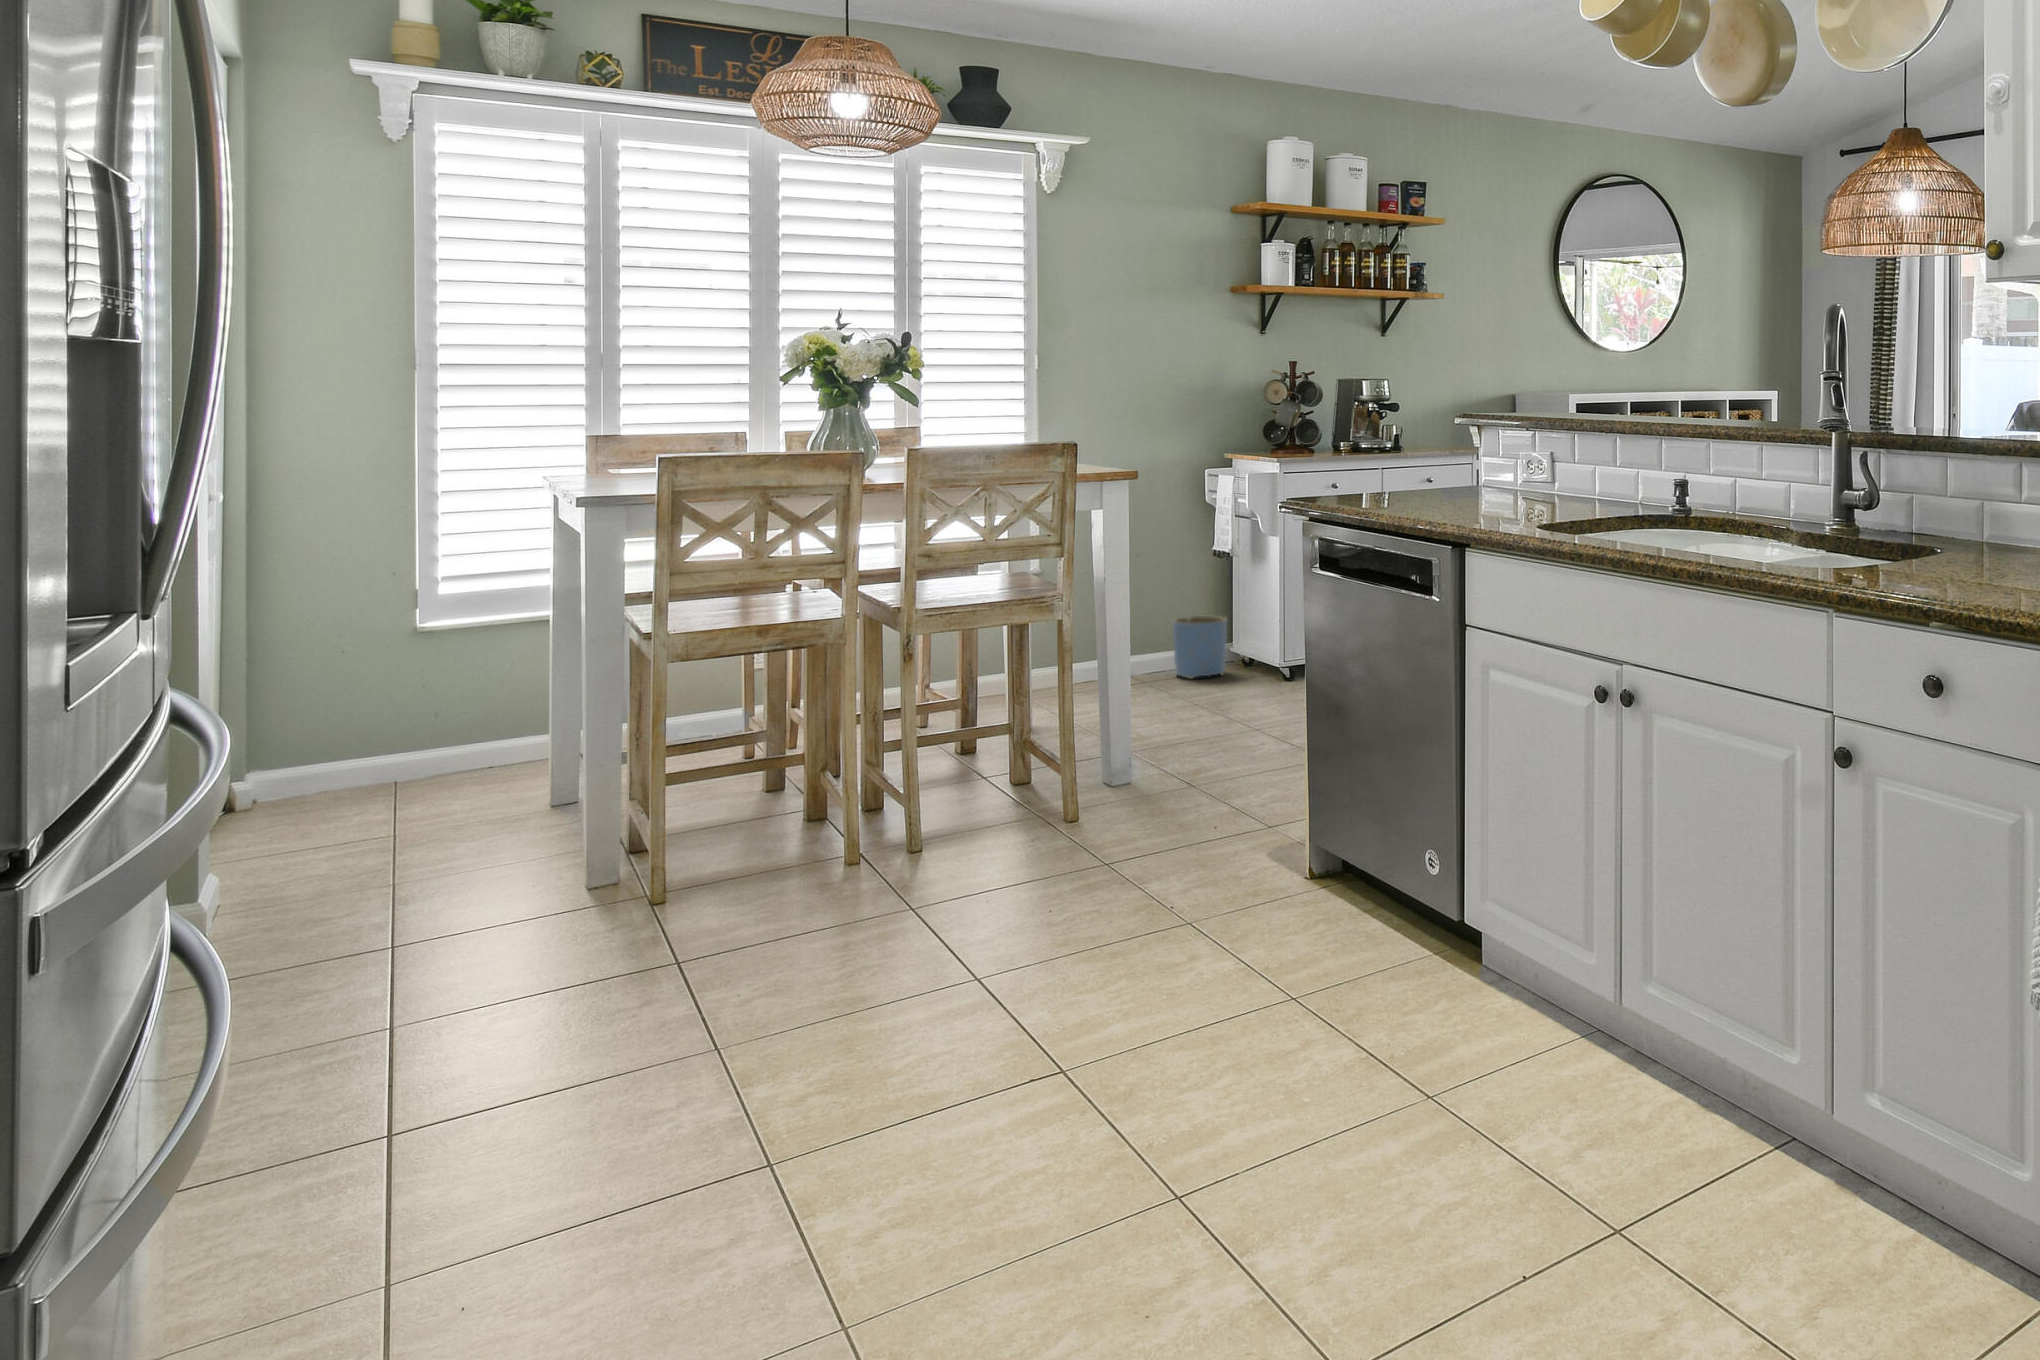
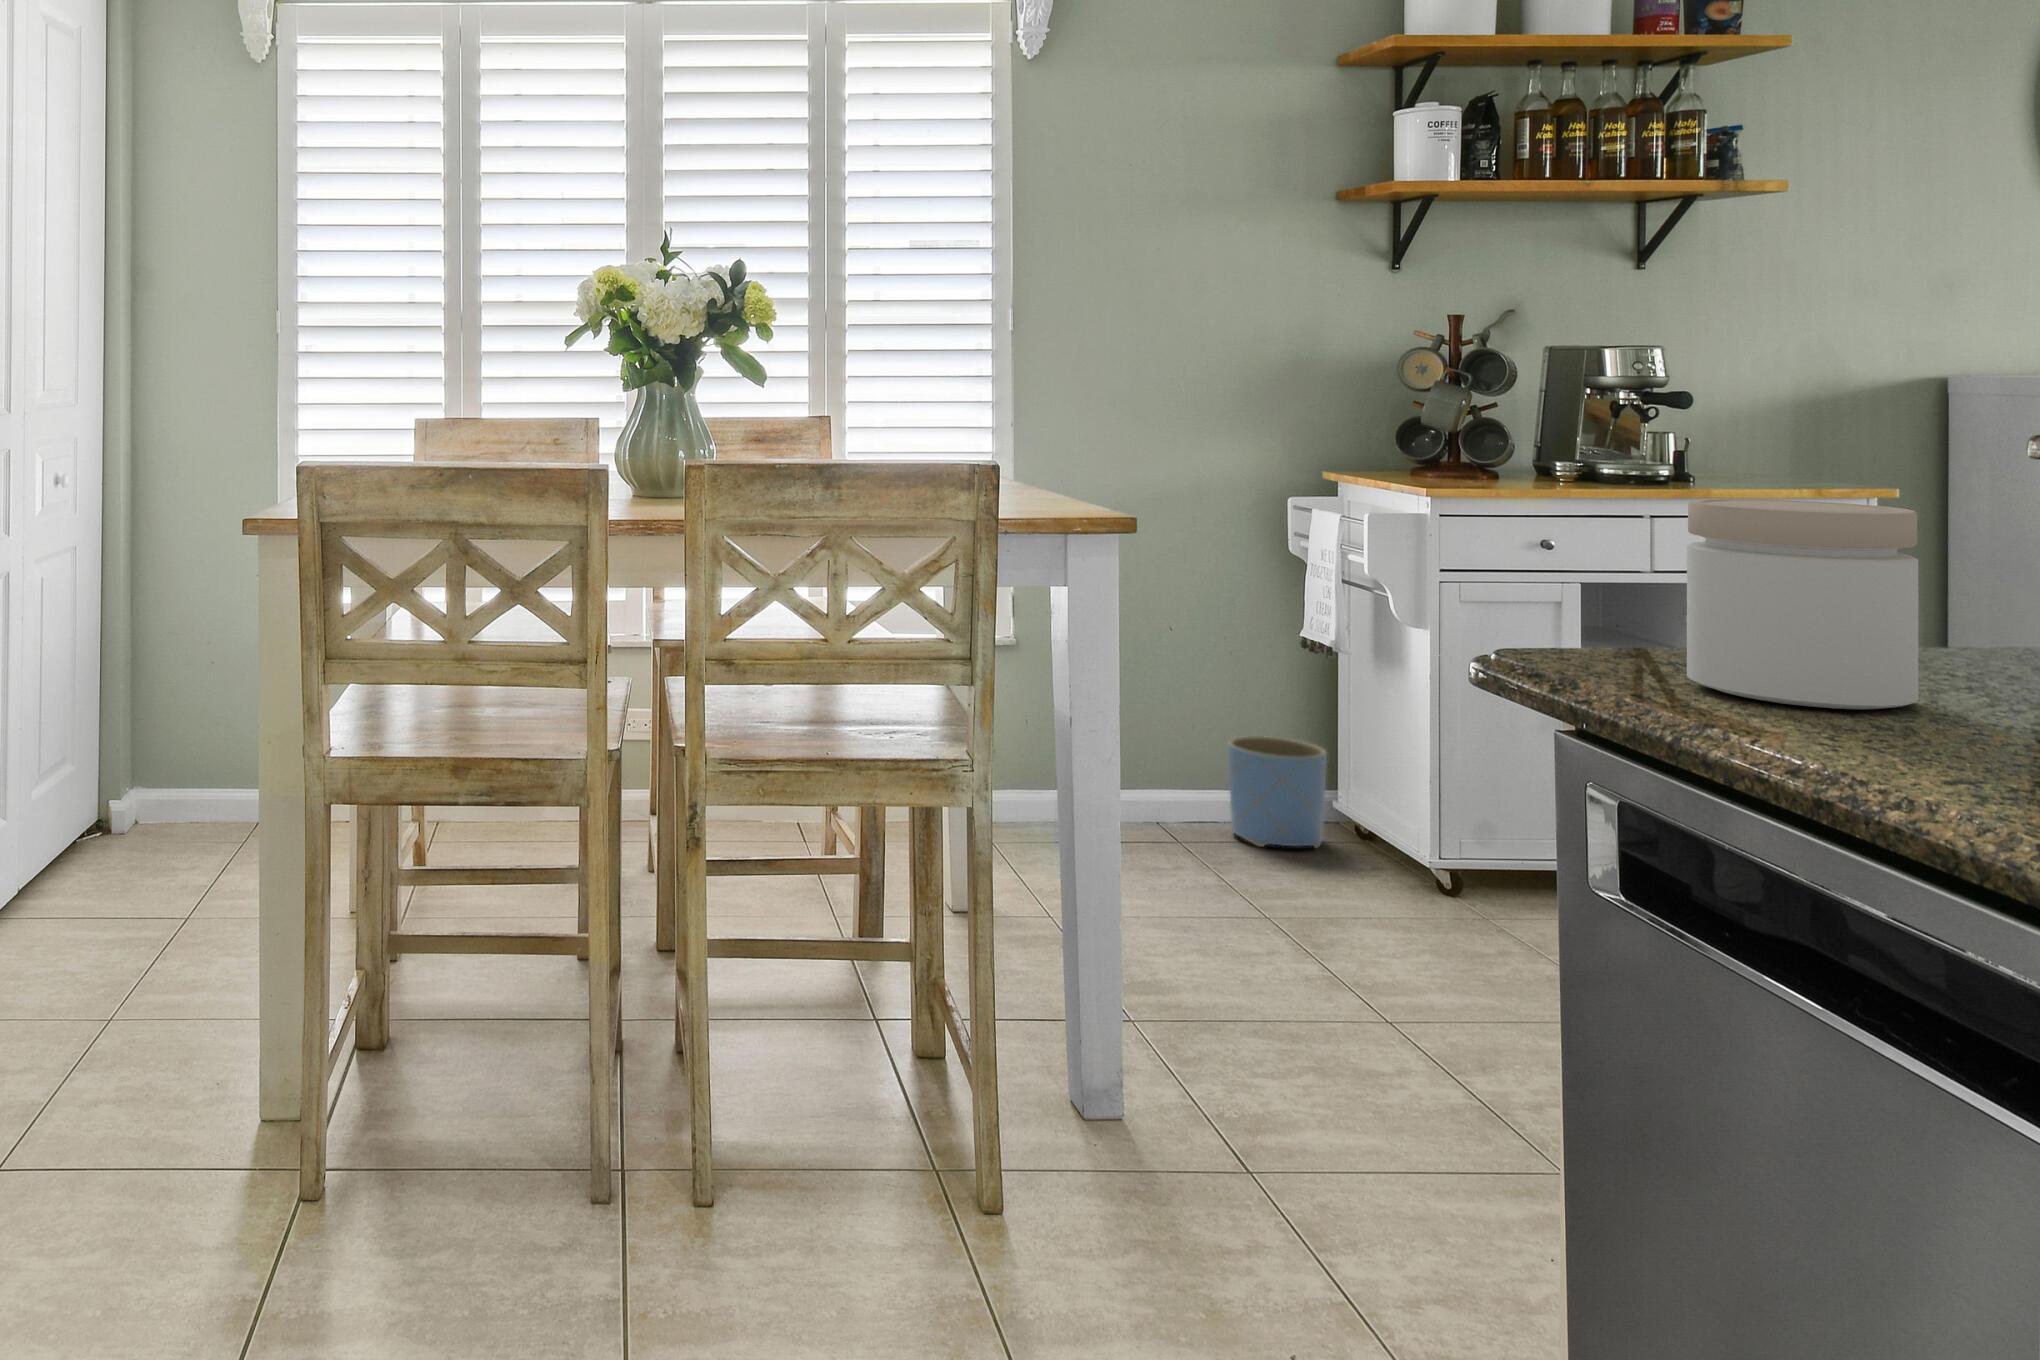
jar: none [1333,440,1392,504] -> present [1687,499,1918,709]

